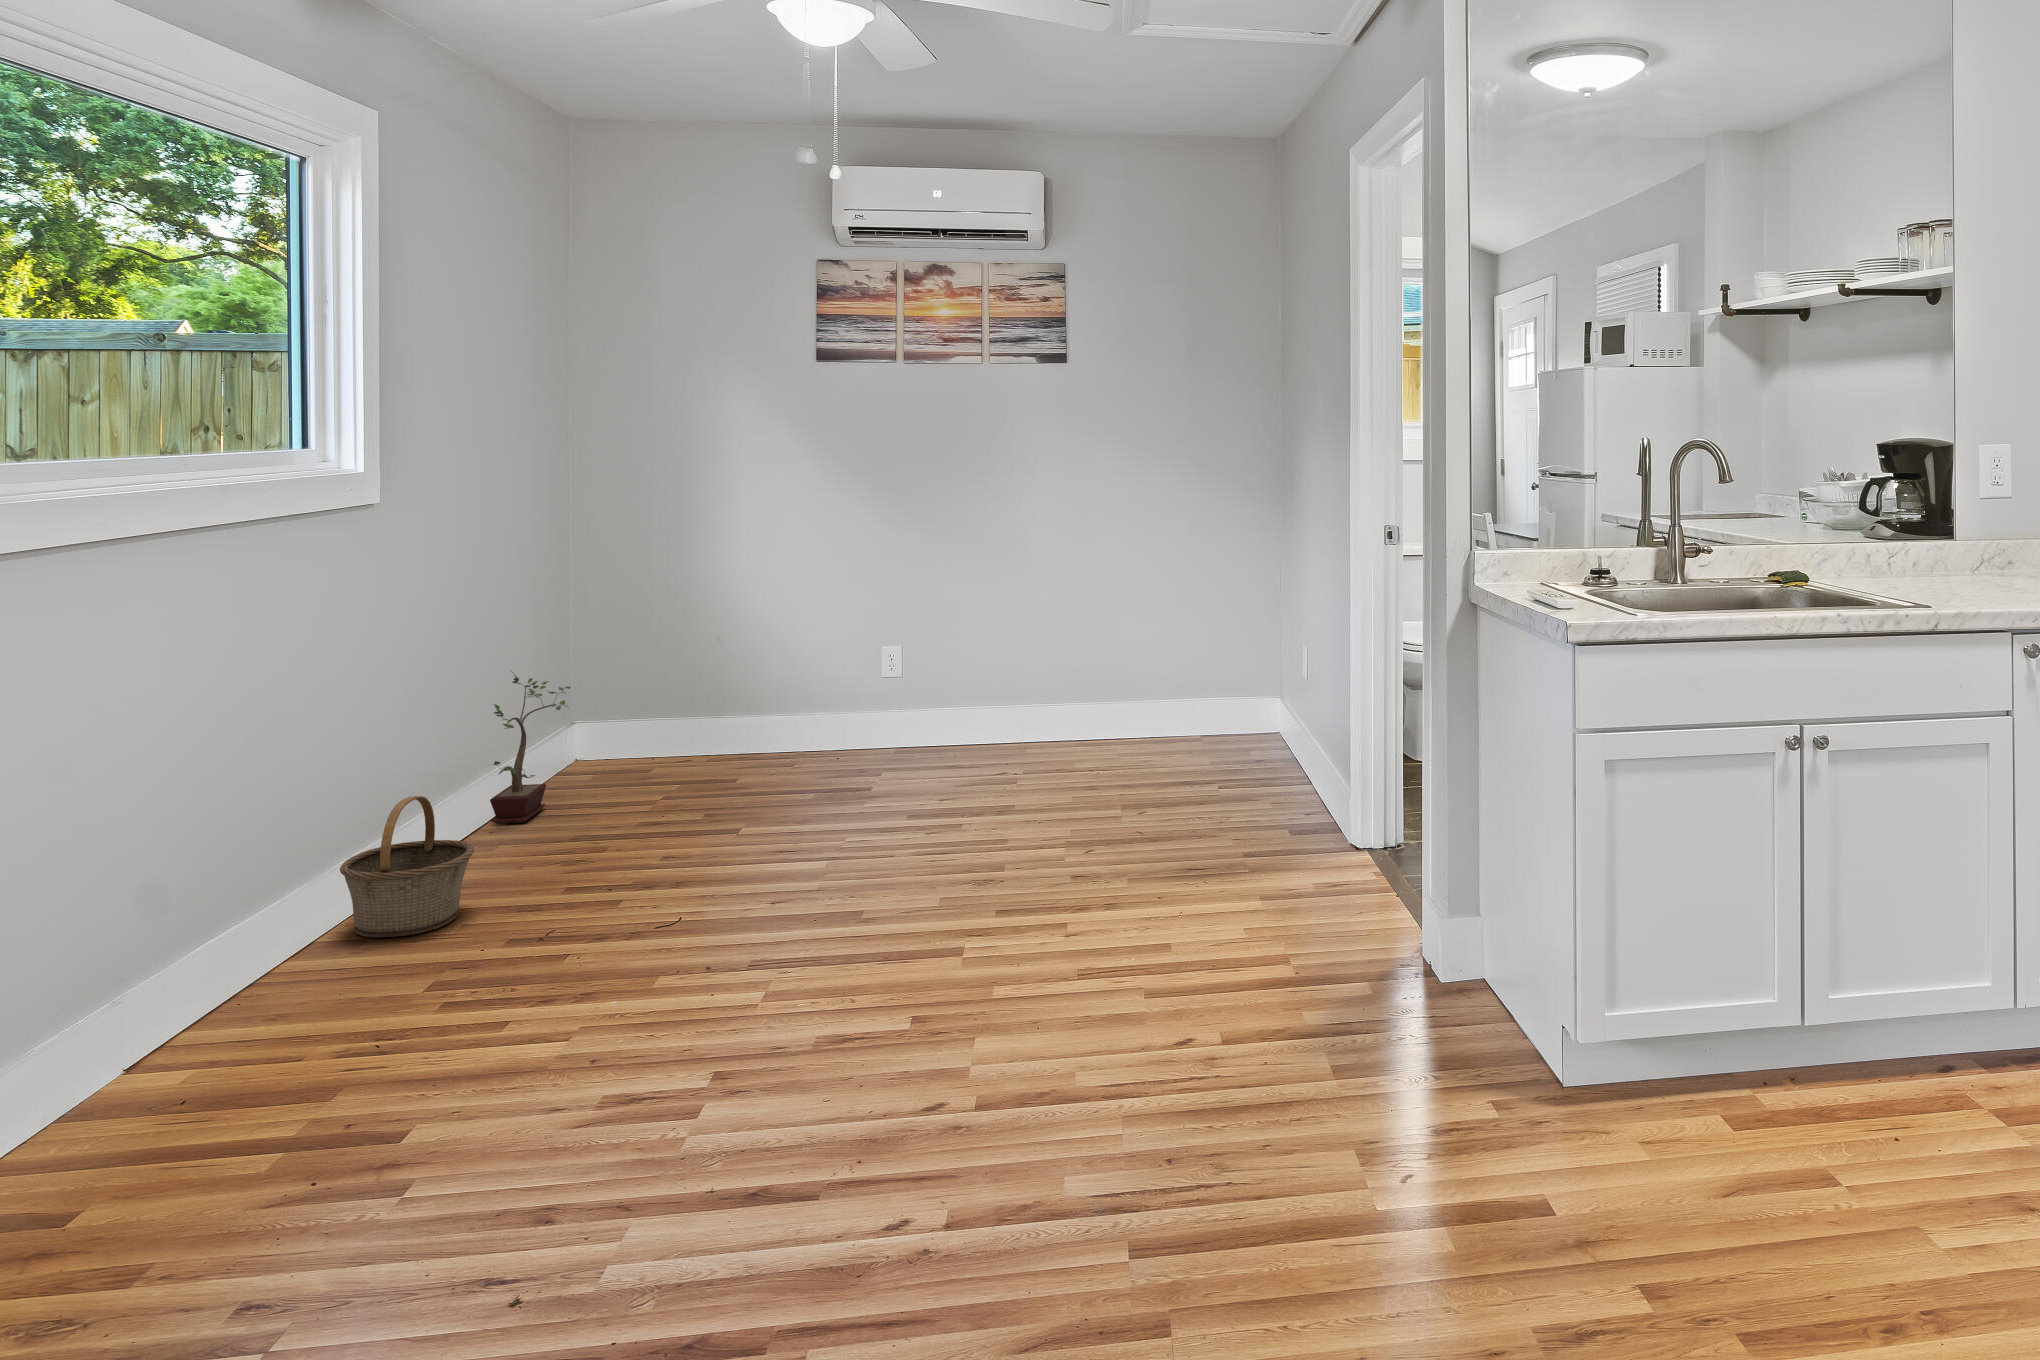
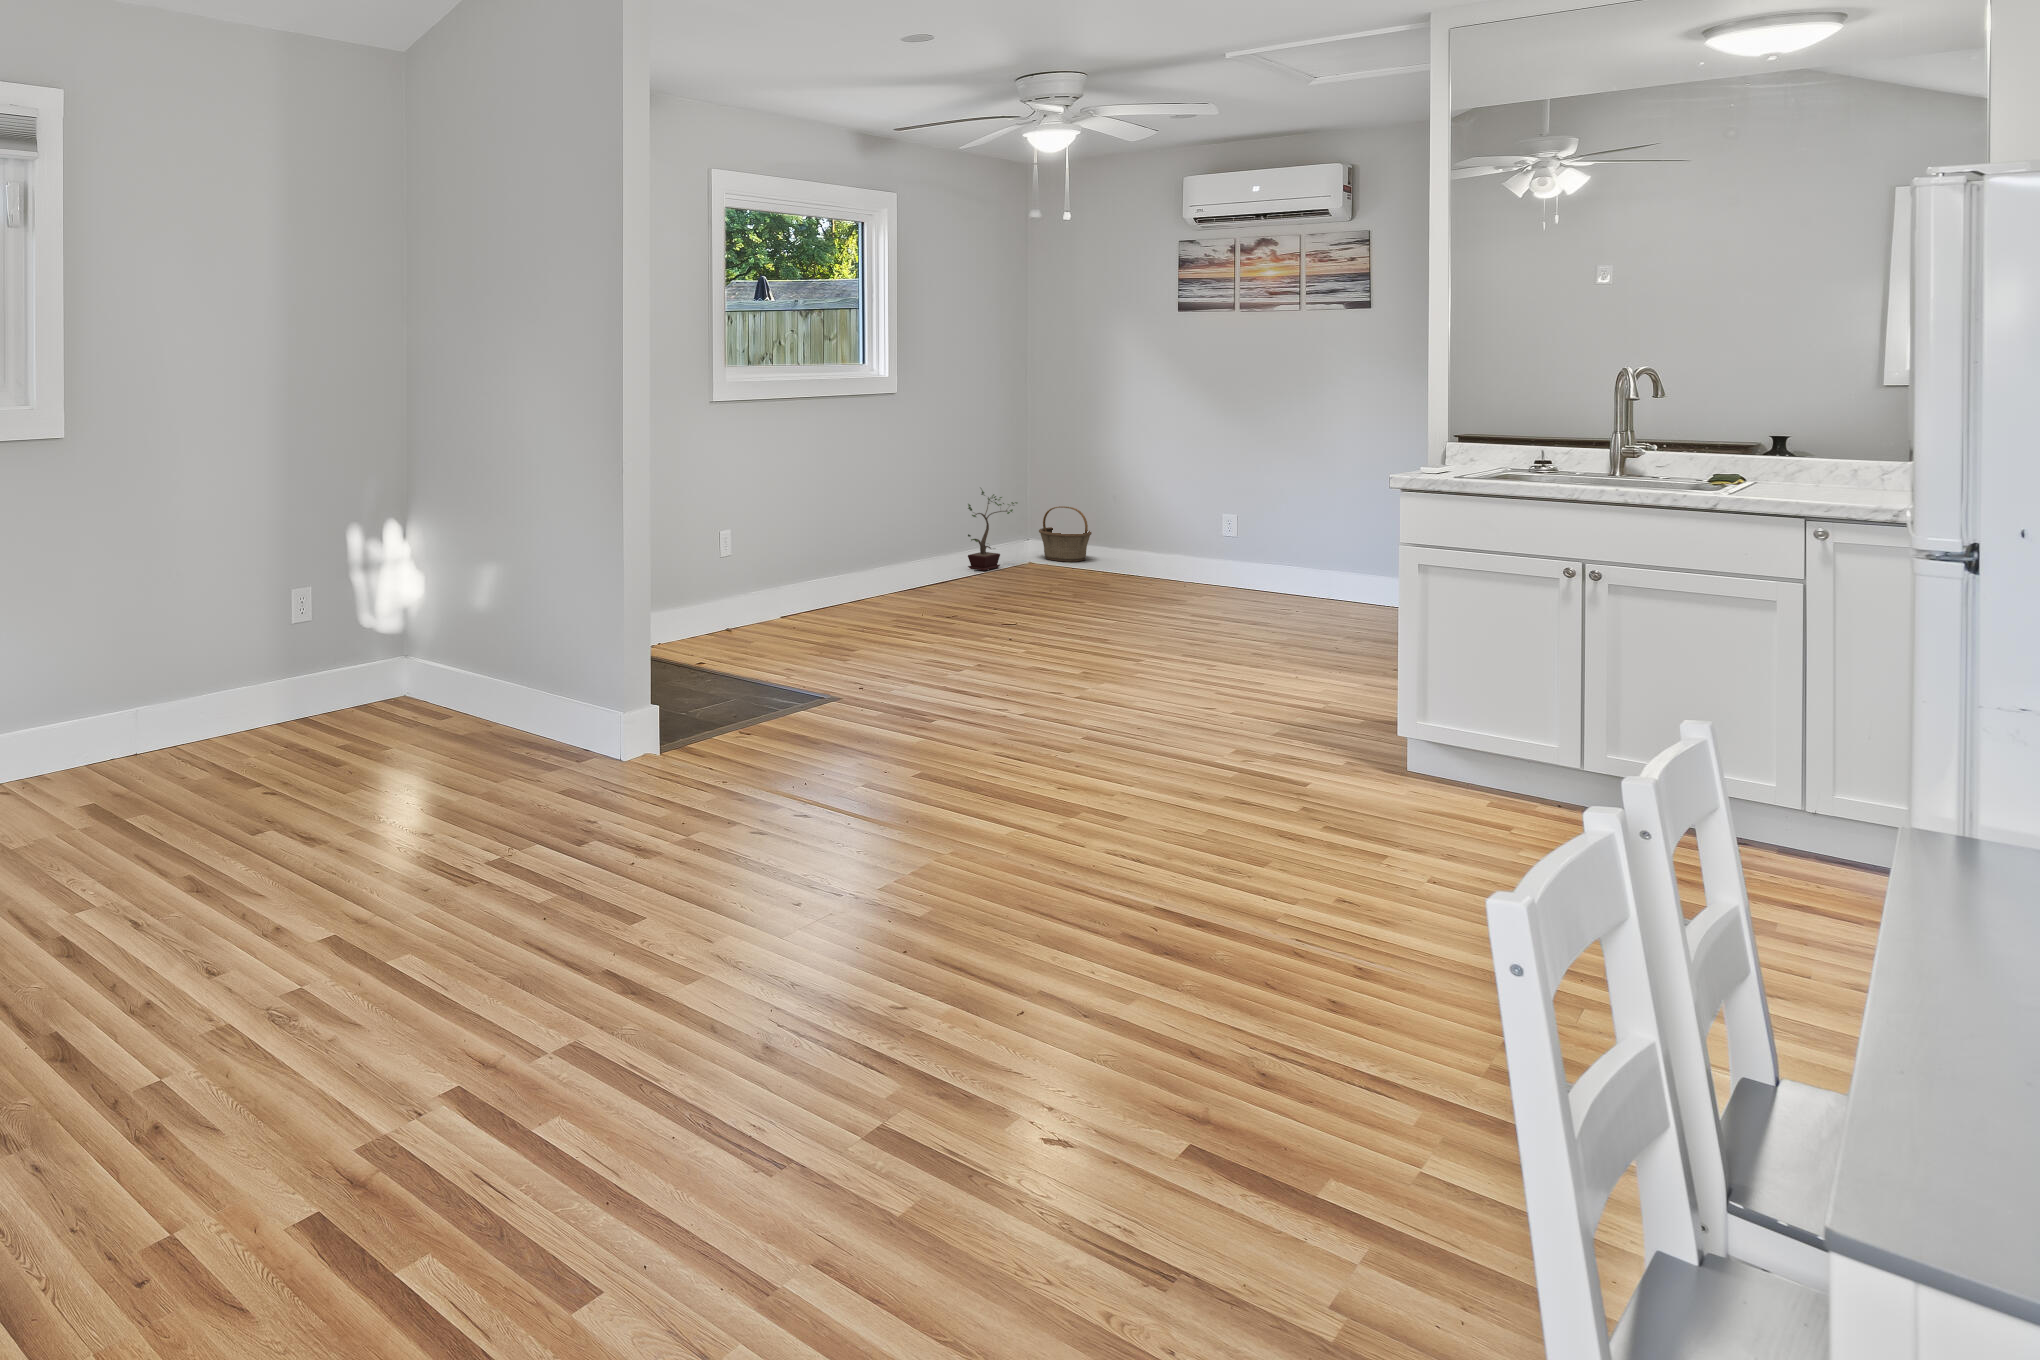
basket: present [340,796,474,937] -> present [1039,506,1092,562]

